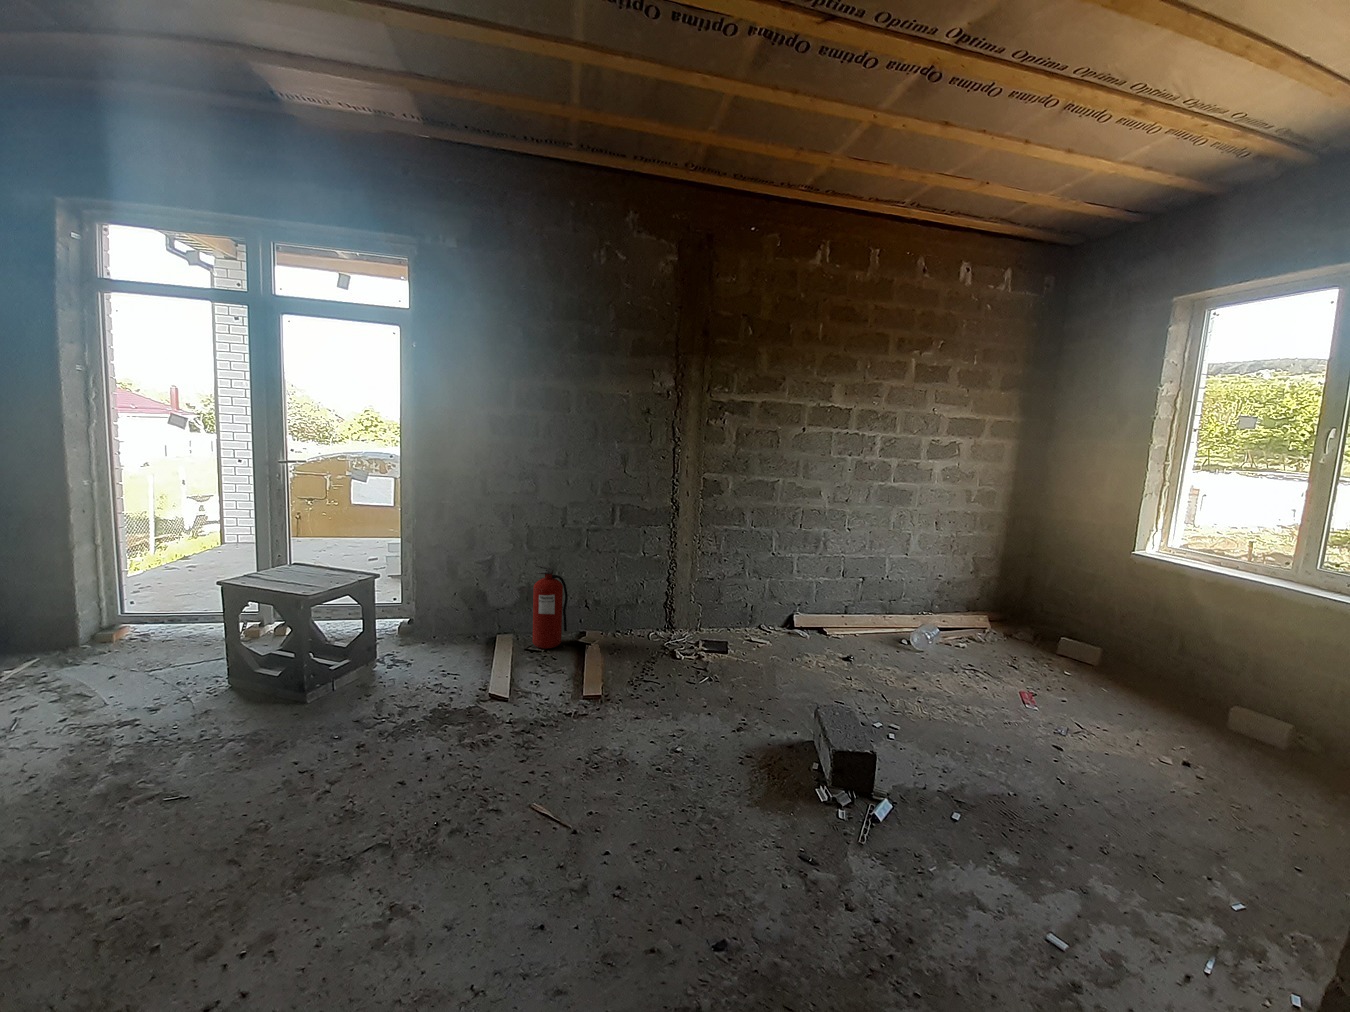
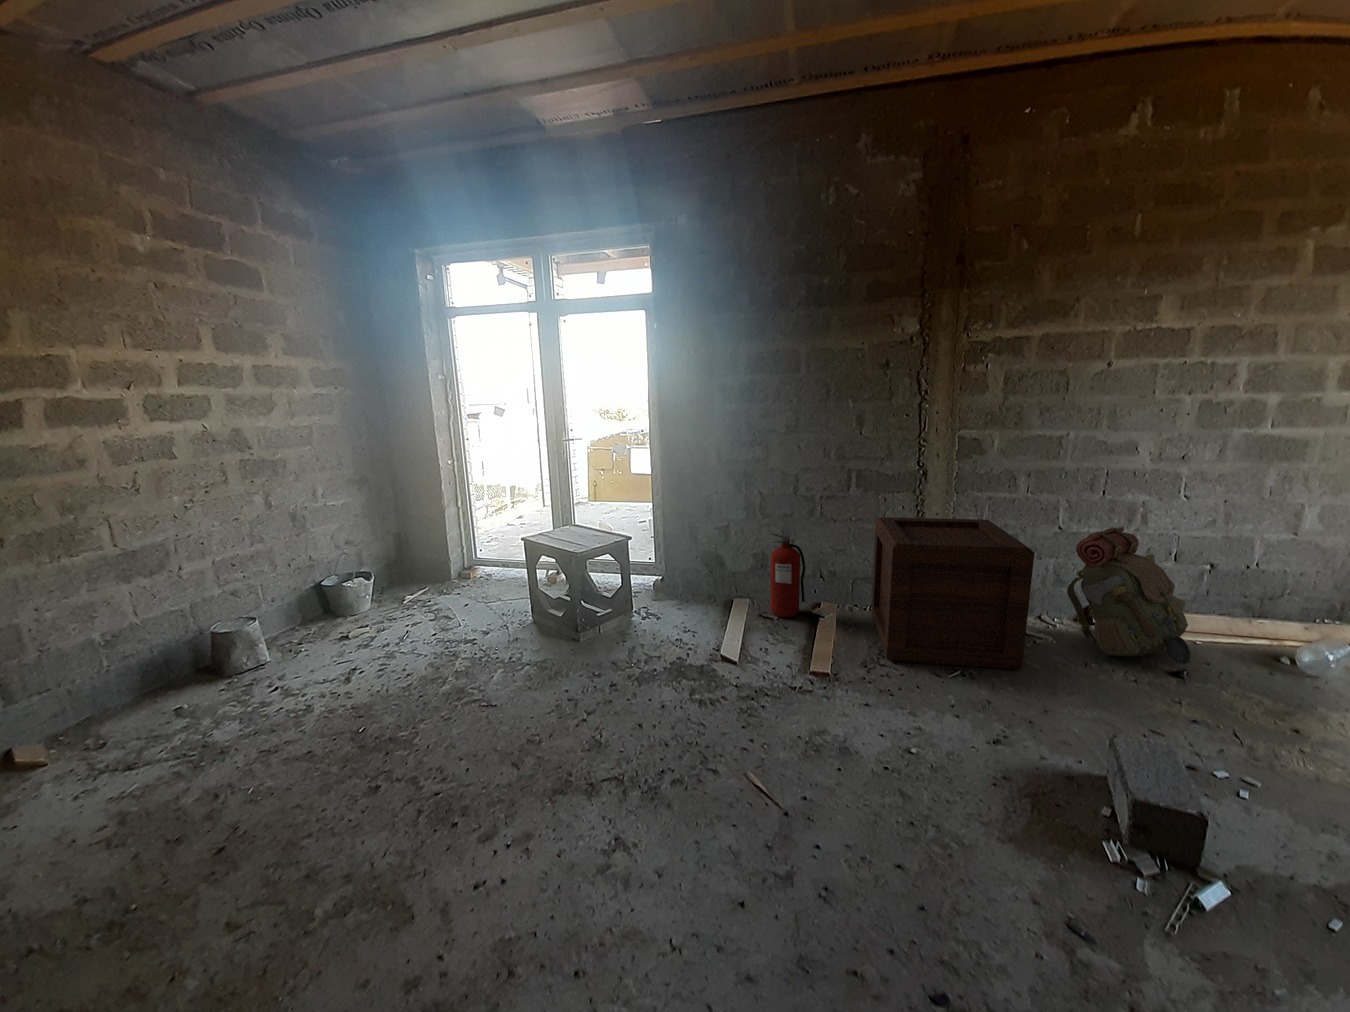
wooden crate: none [627,547,758,677] -> present [871,517,1035,670]
backpack: none [777,550,855,651] -> present [1067,527,1190,664]

